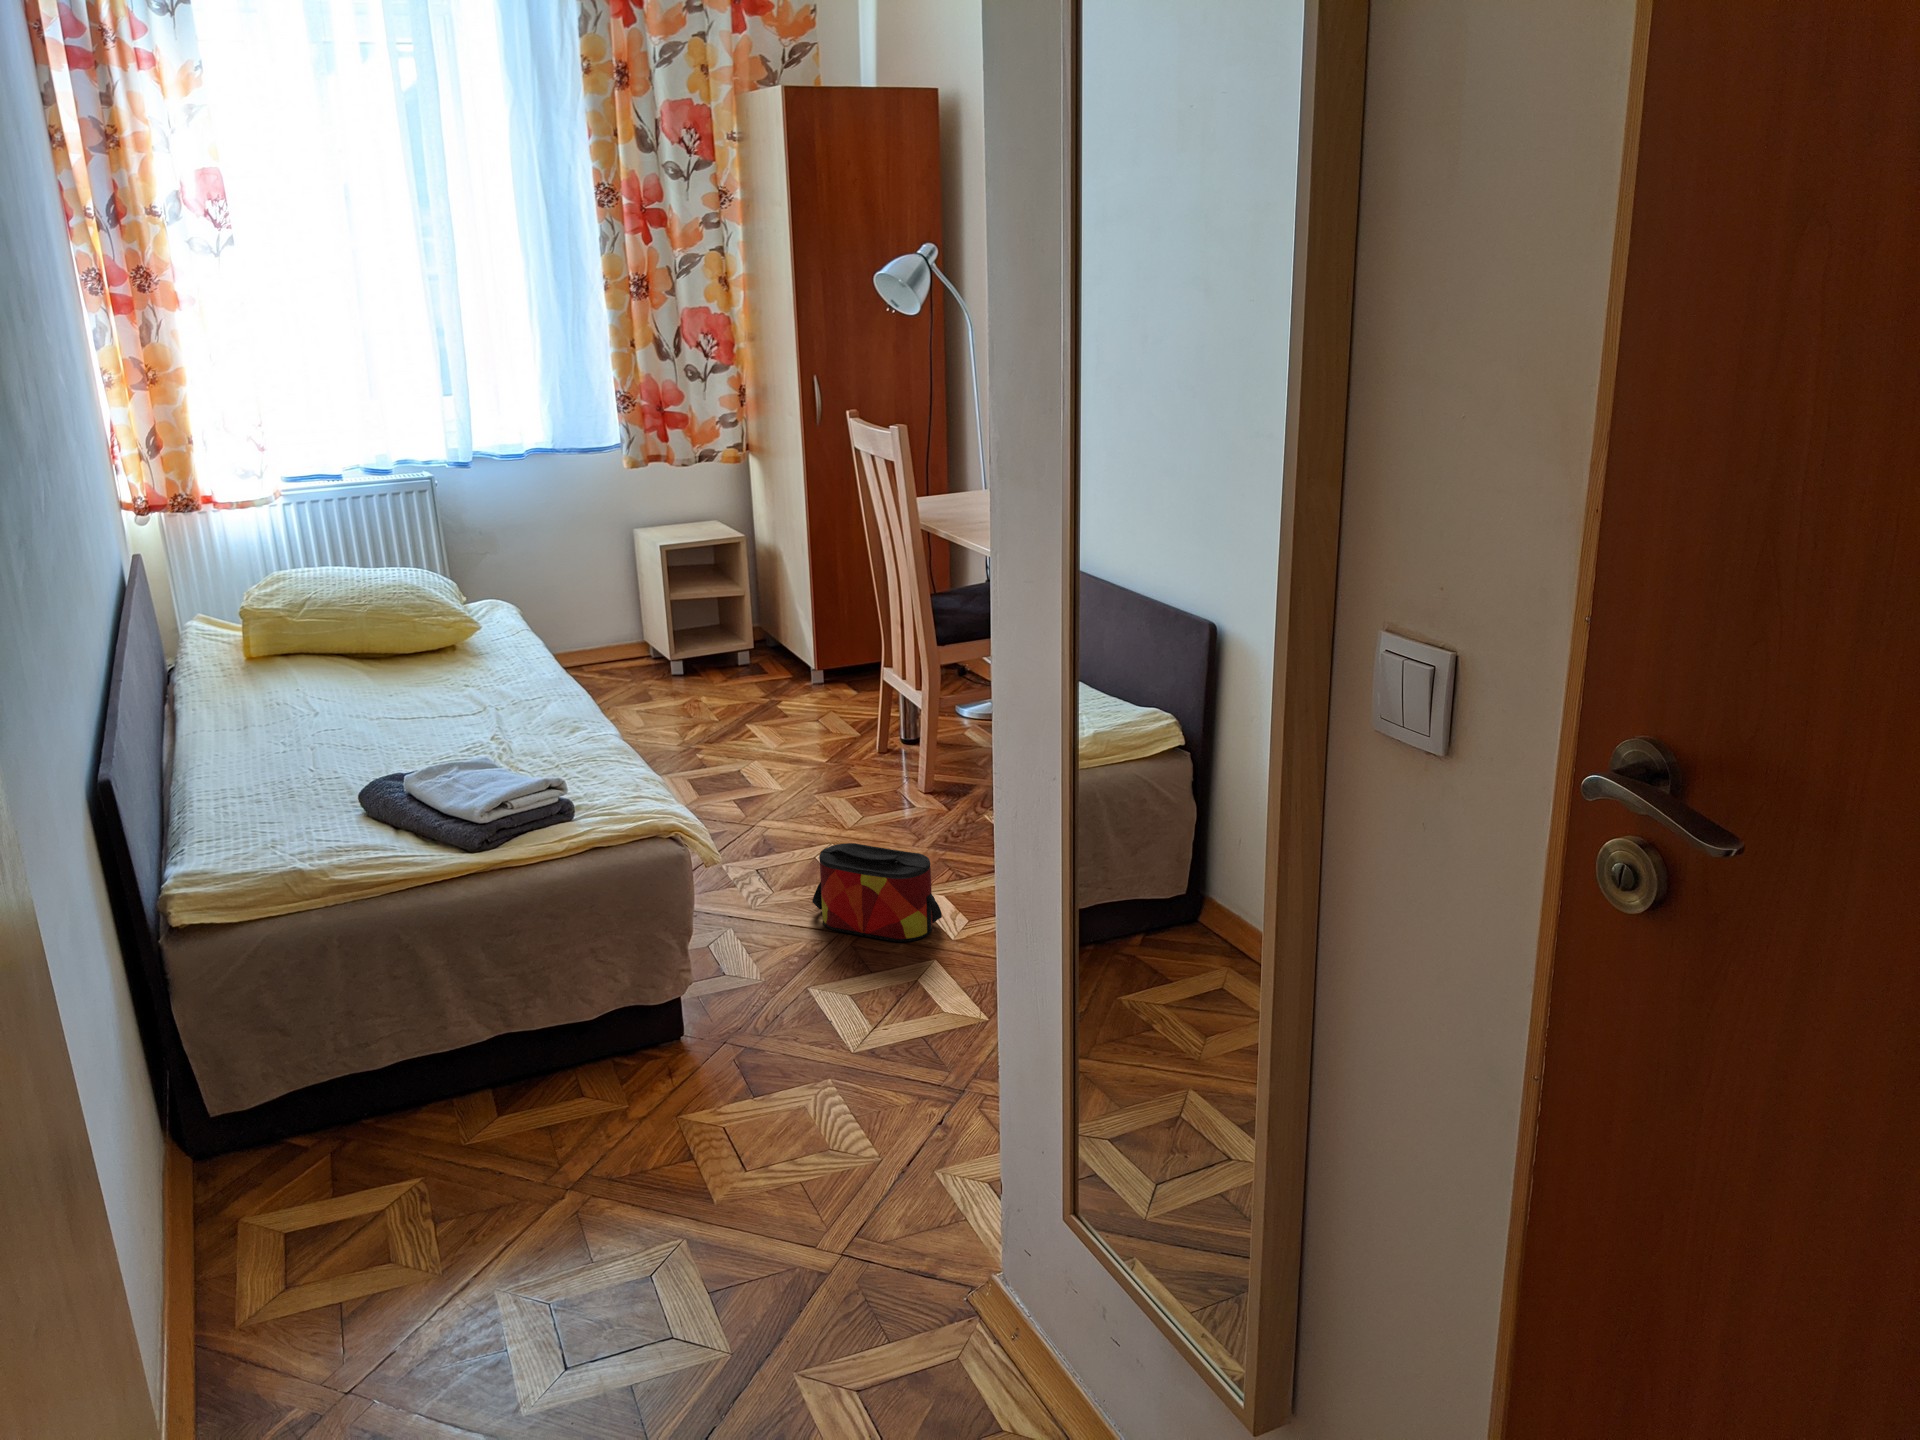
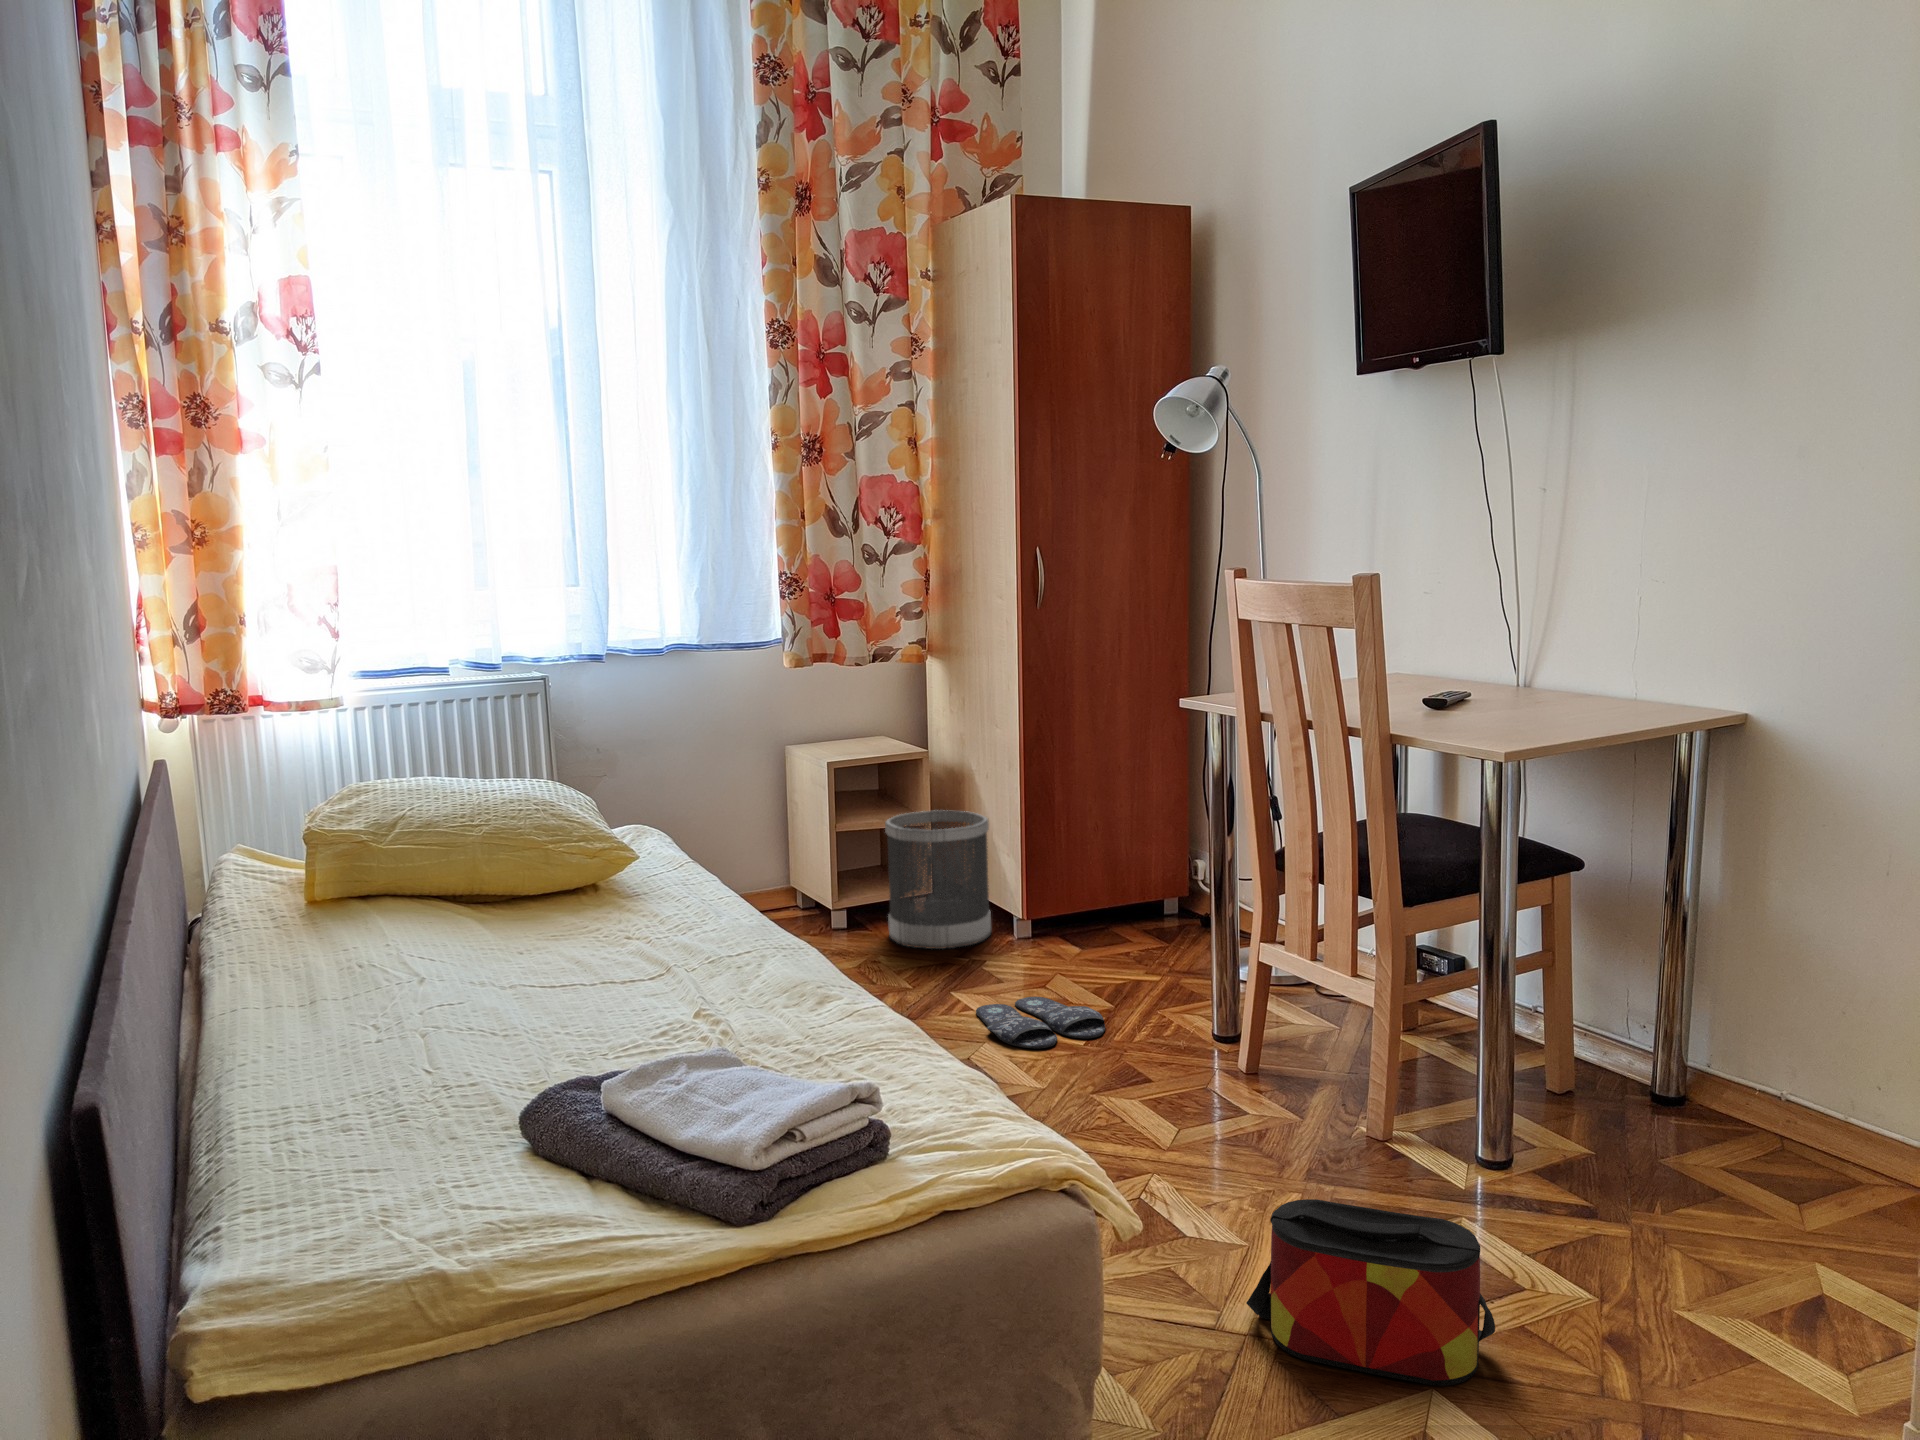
wastebasket: none [701,584,786,691] -> present [885,810,991,949]
slippers: none [744,727,831,762] -> present [976,997,1105,1049]

